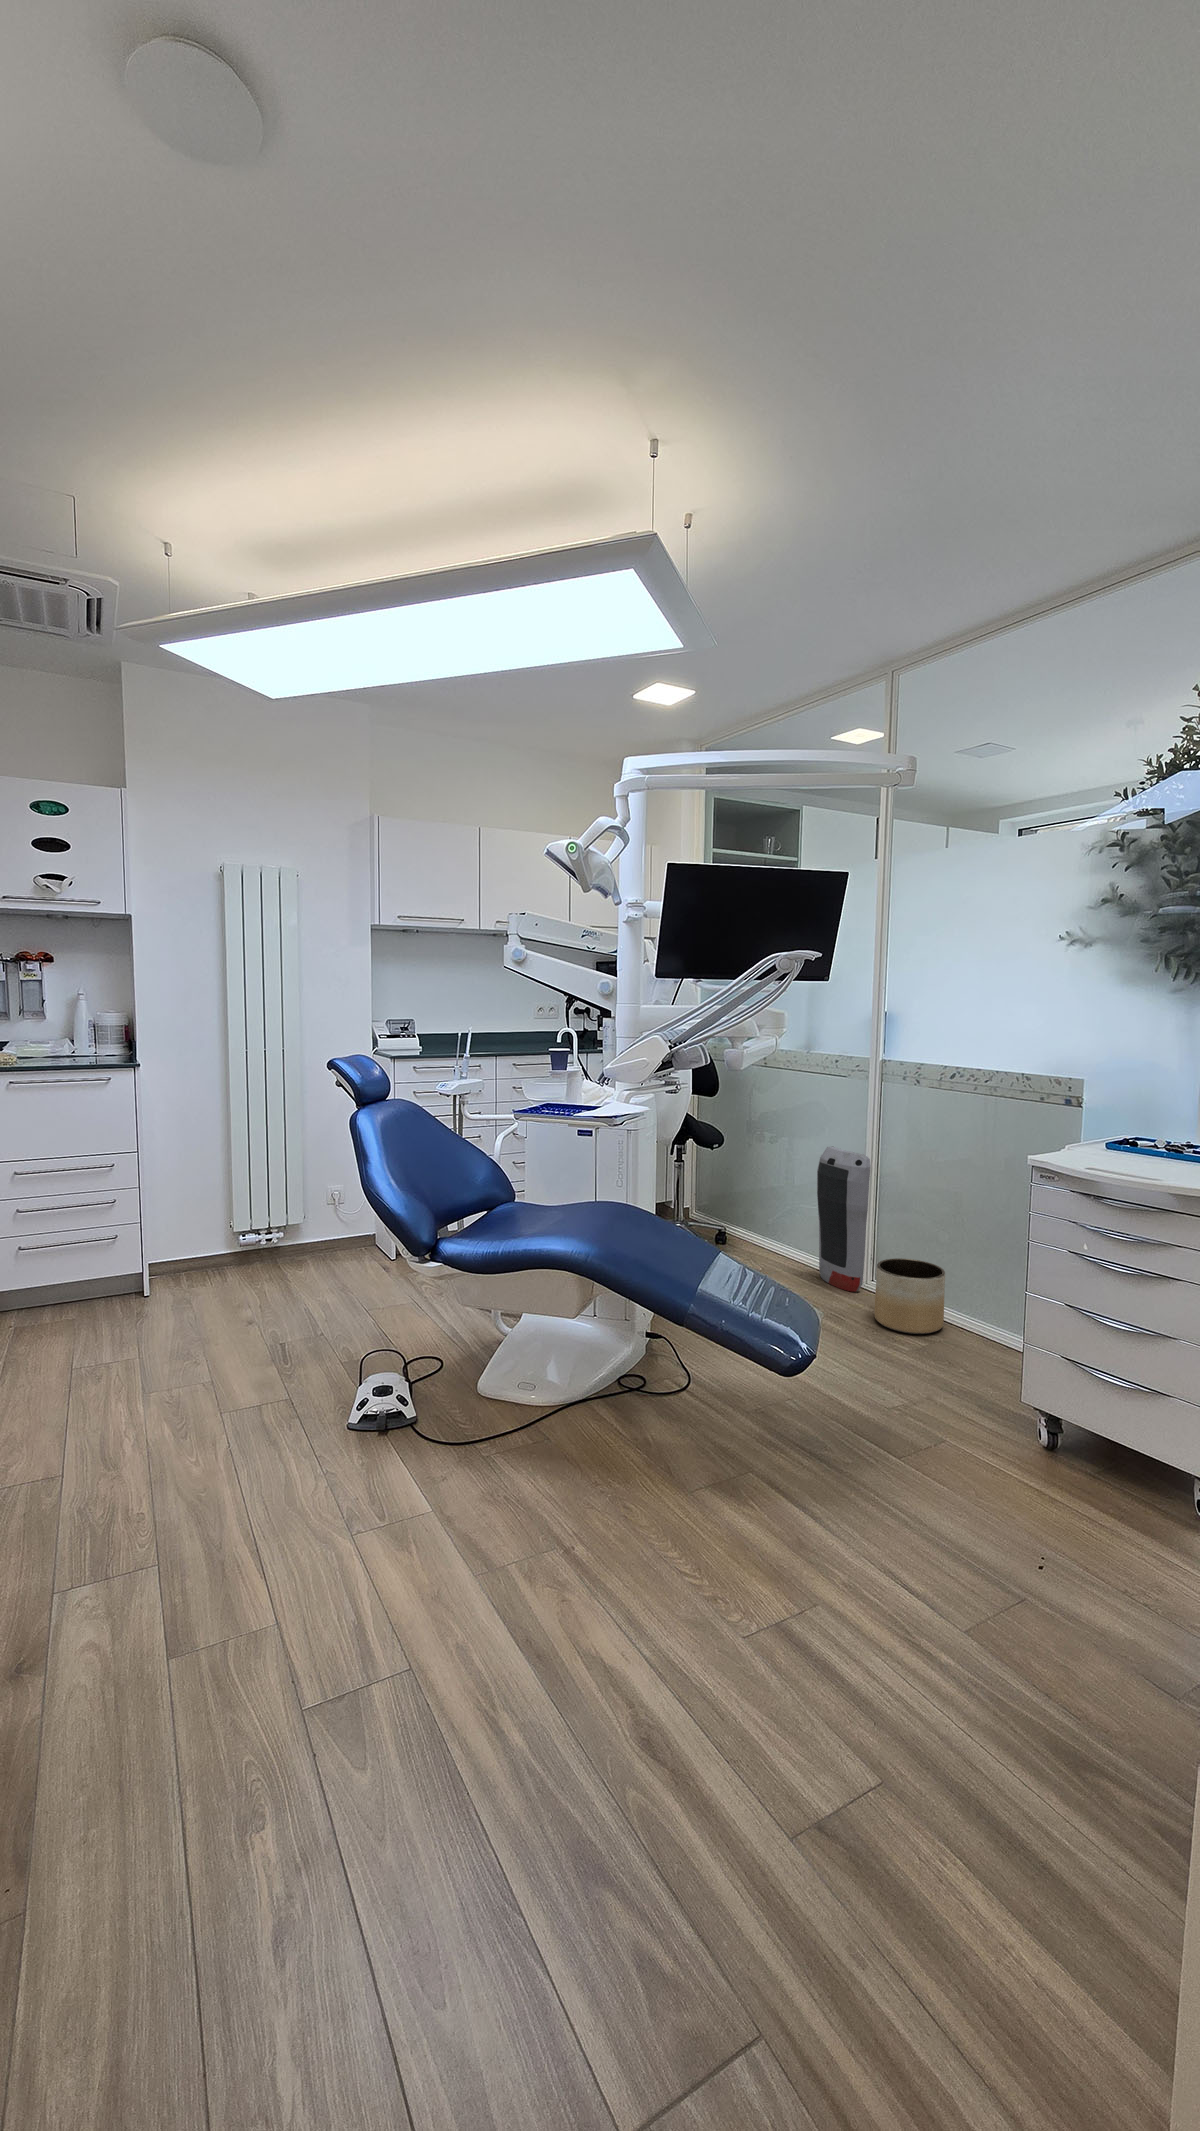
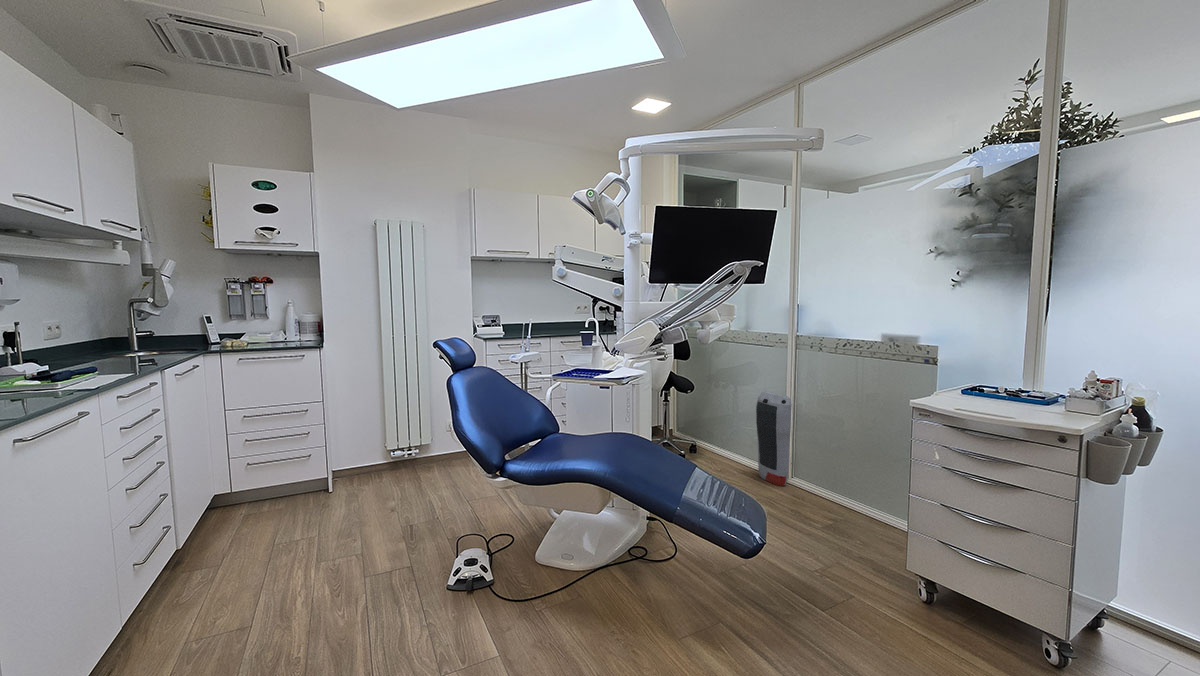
planter: present [874,1258,945,1334] -> none [797,465,845,516]

